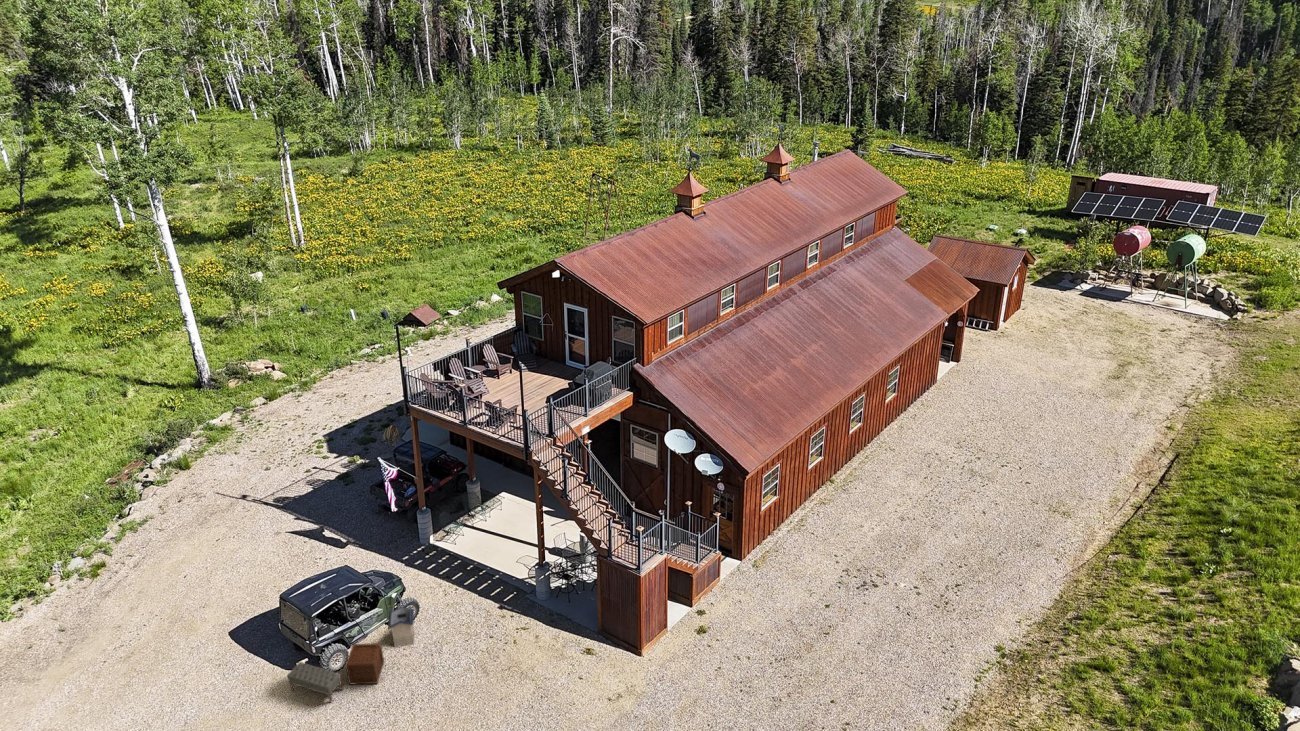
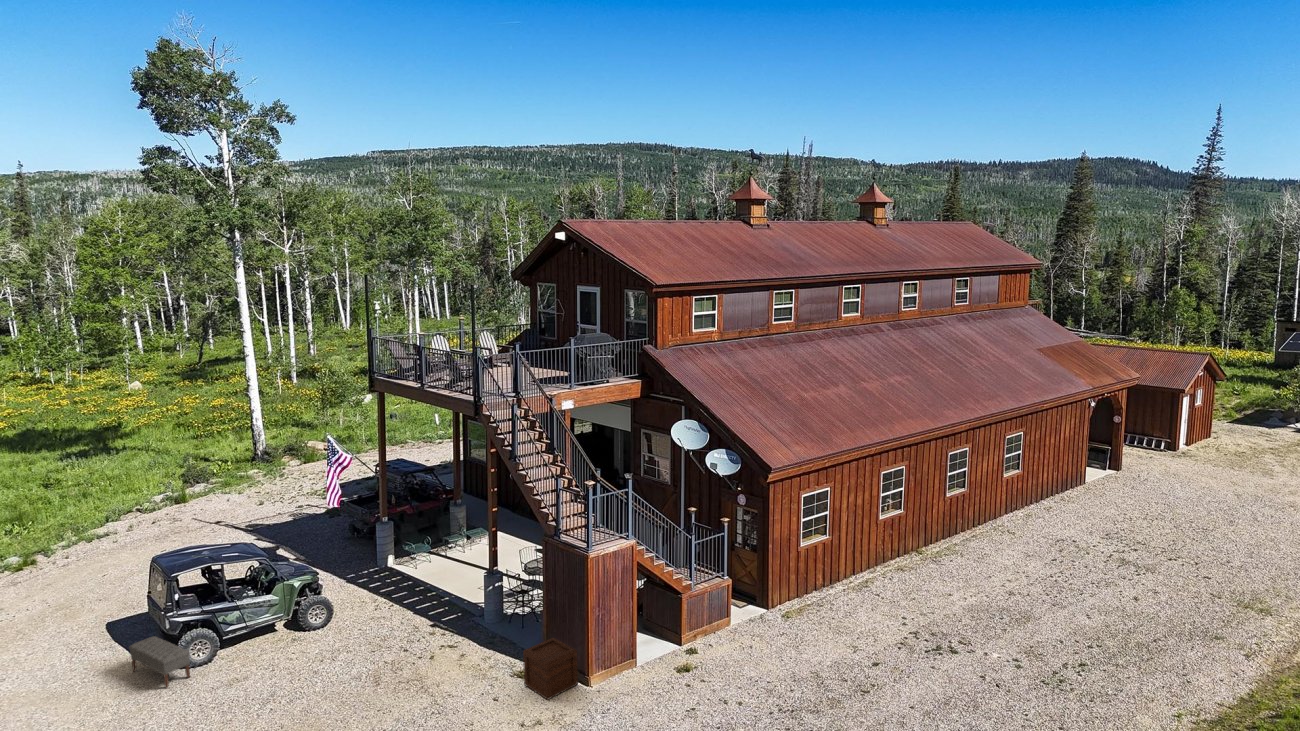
trash can: present [388,607,414,647] -> none [274,594,319,646]
wooden crate: present [345,643,384,684] -> present [523,638,578,699]

